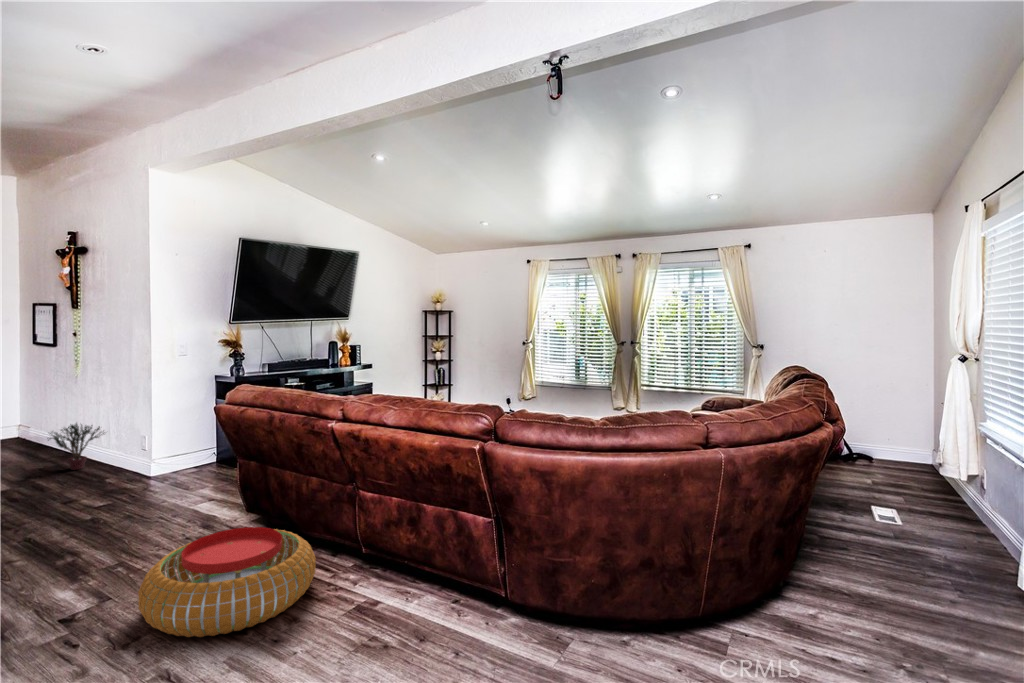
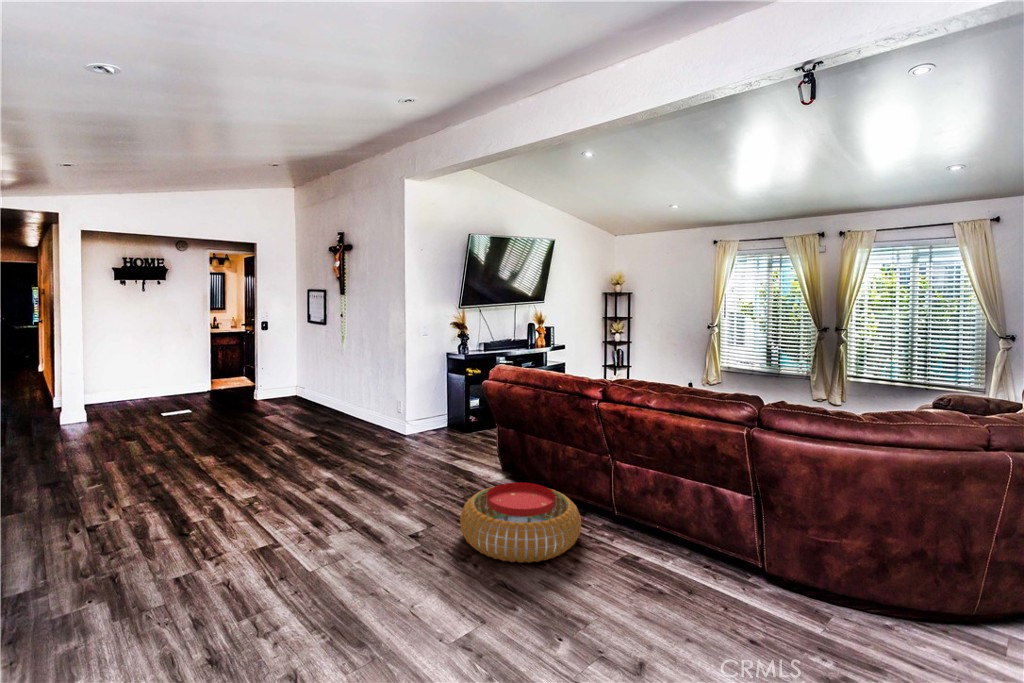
potted plant: present [47,423,104,470] -> none [332,385,371,423]

